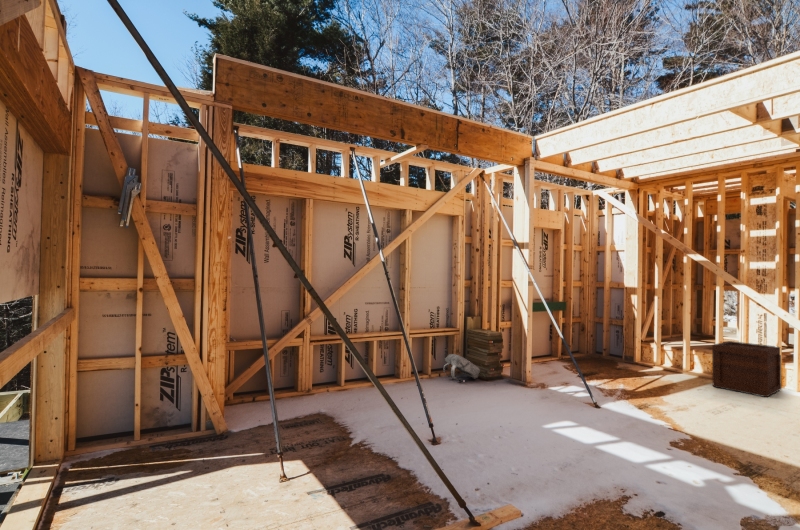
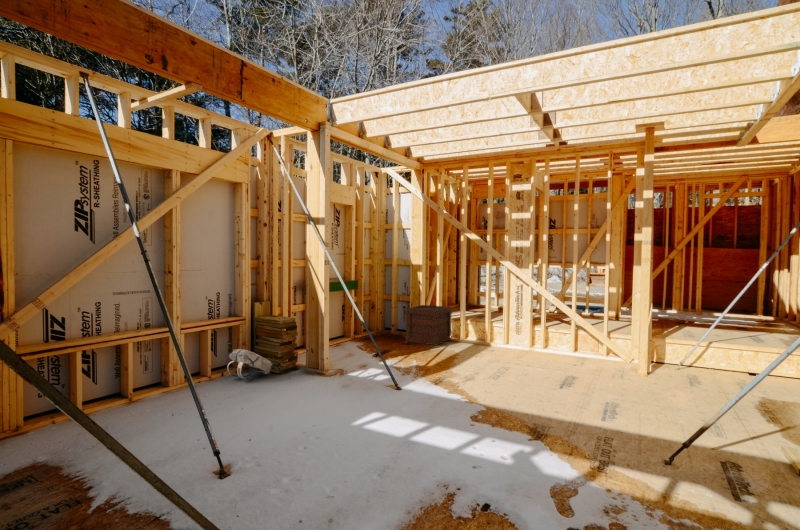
wooden crate: present [712,341,782,397] -> present [406,305,451,345]

